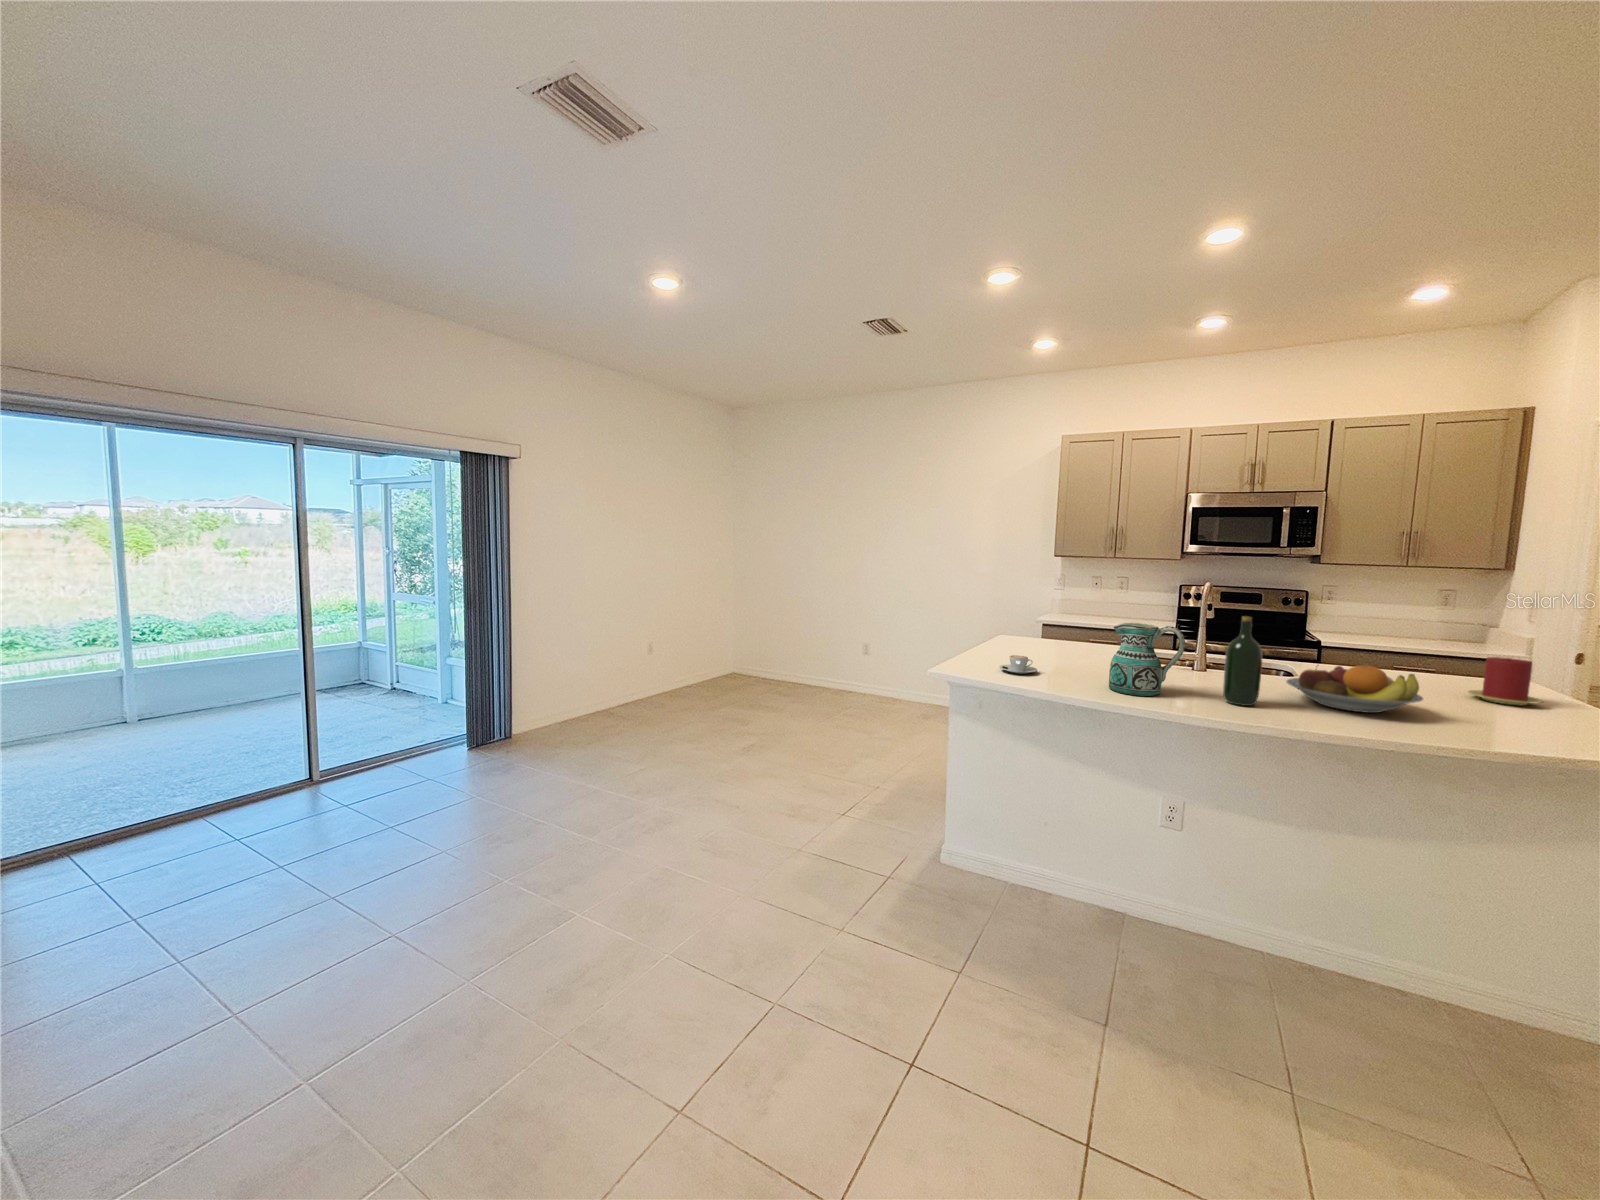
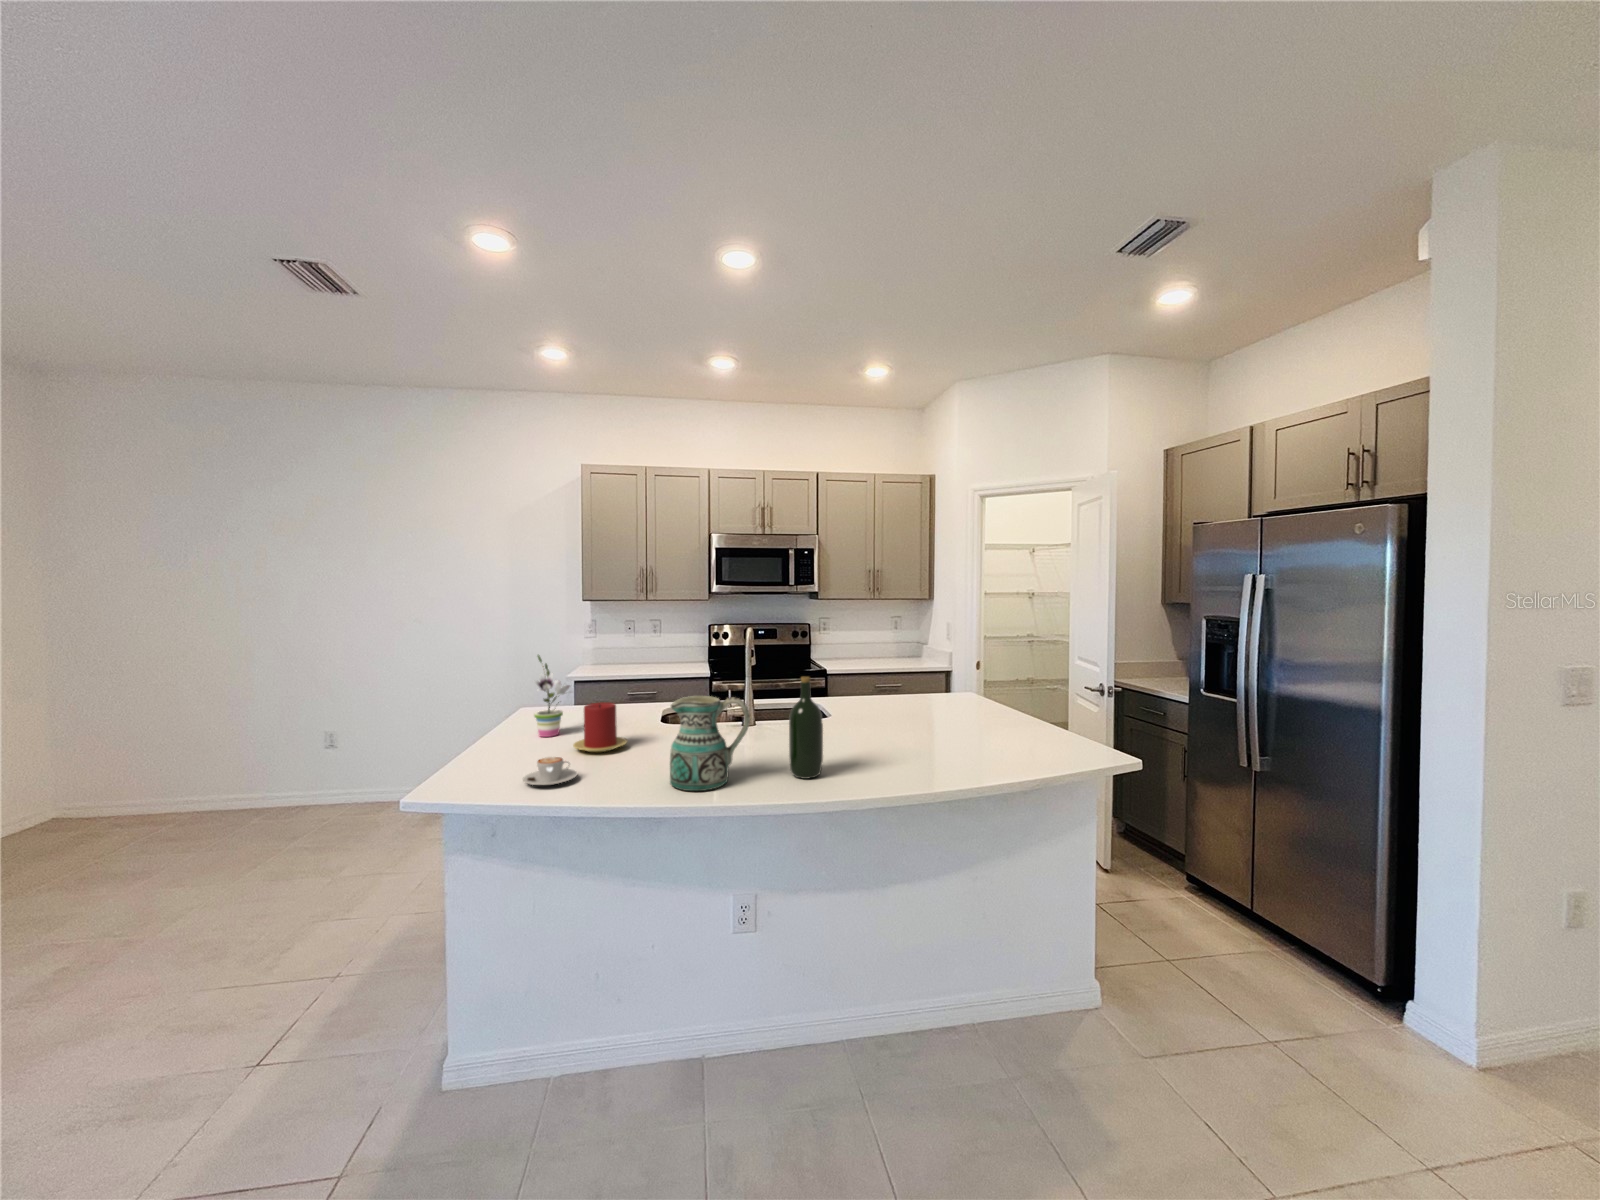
potted plant: none [1009,588,1040,650] -> present [534,655,570,737]
candle: present [1468,657,1543,705] -> present [573,703,627,752]
fruit bowl: present [1286,665,1423,713] -> none [837,712,941,761]

